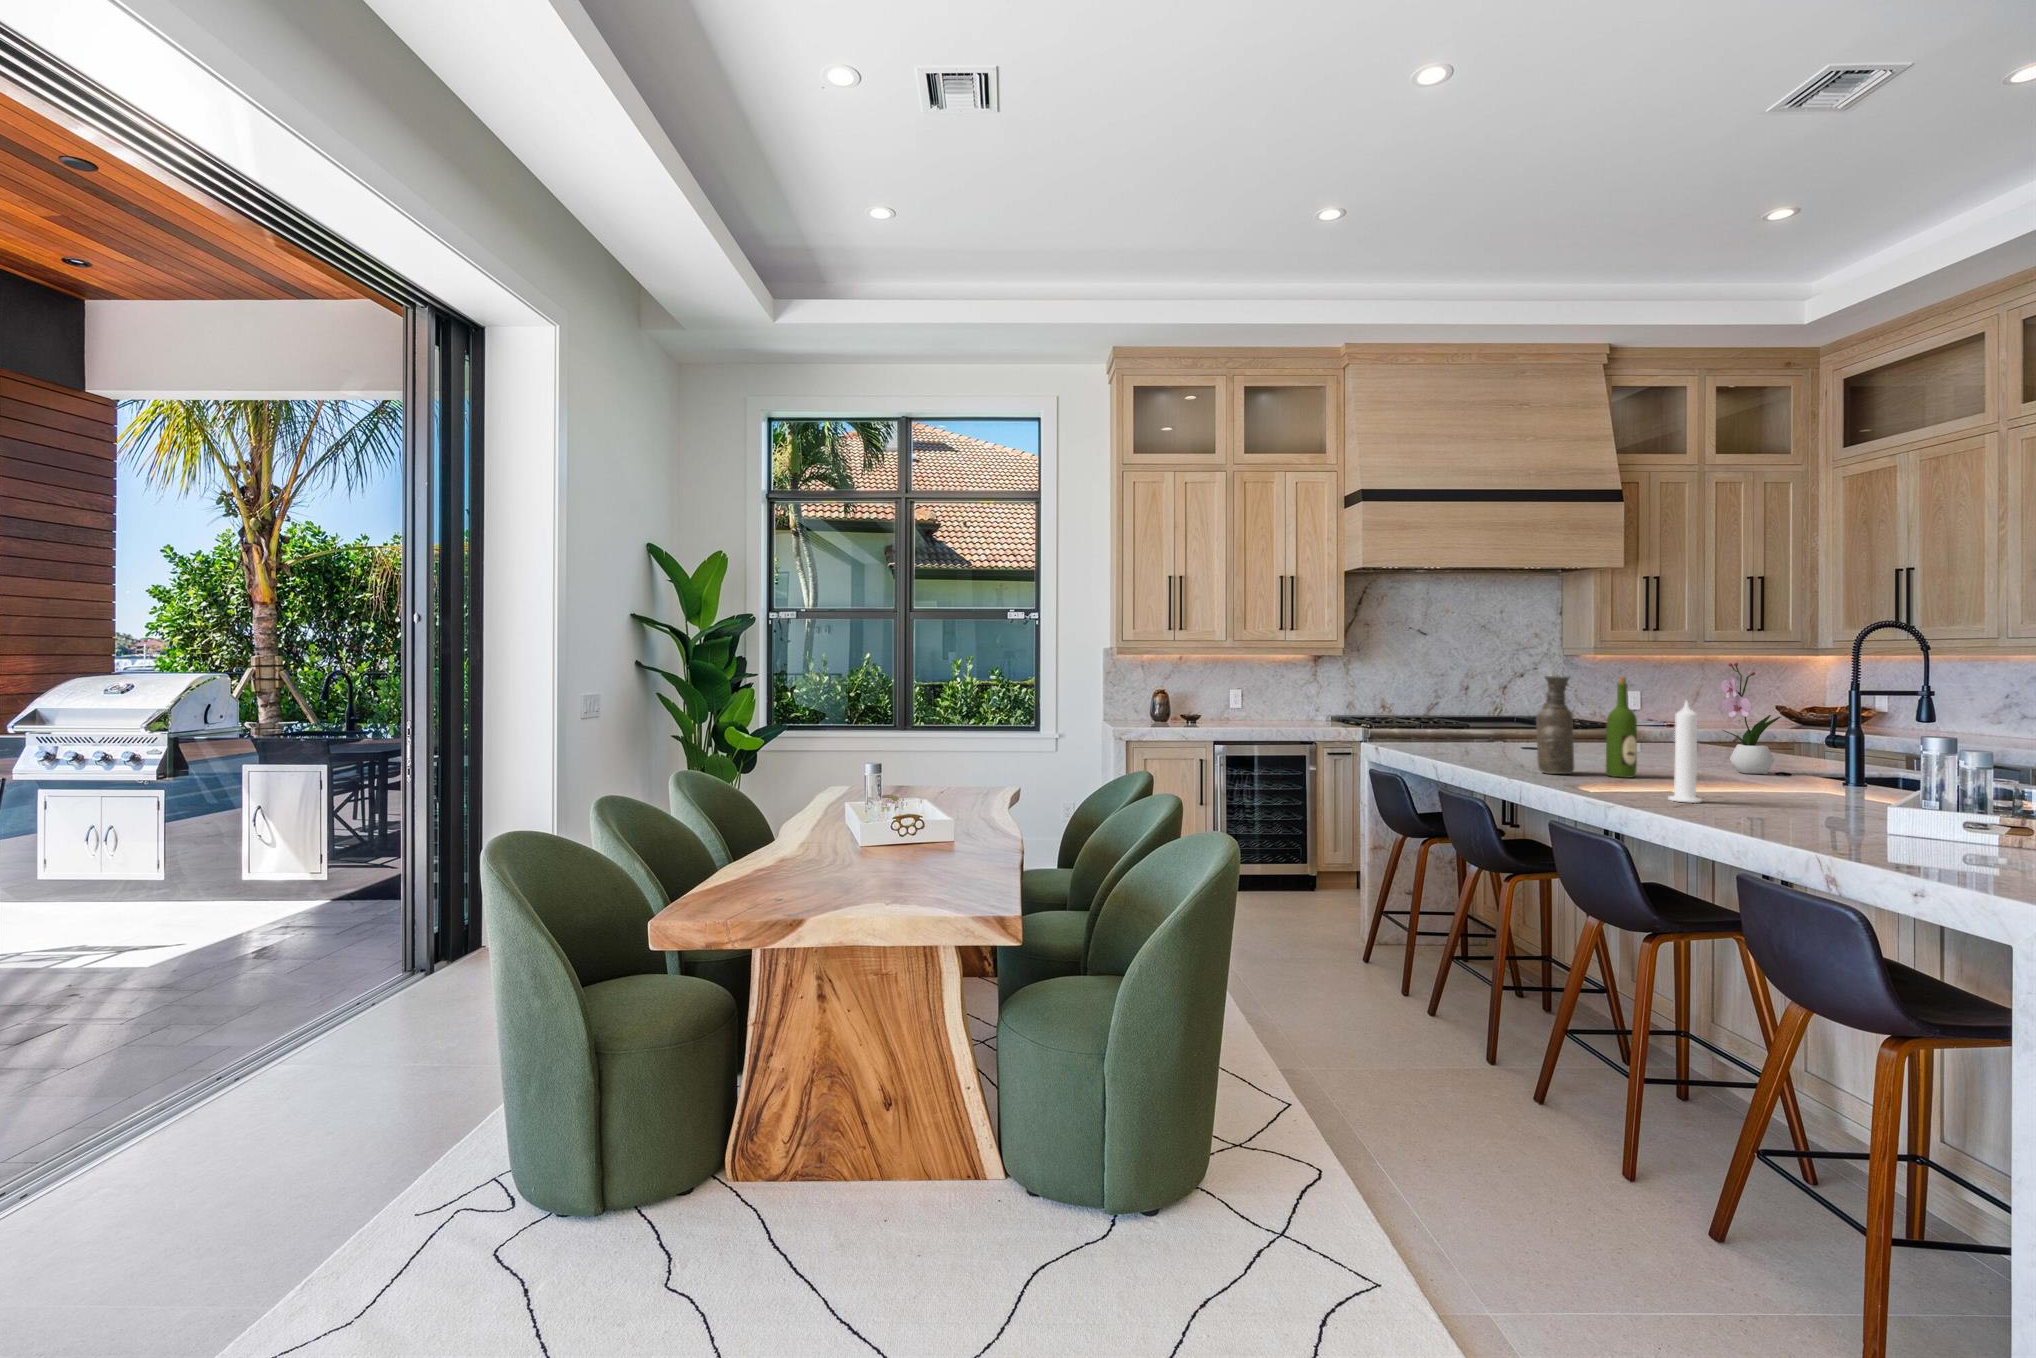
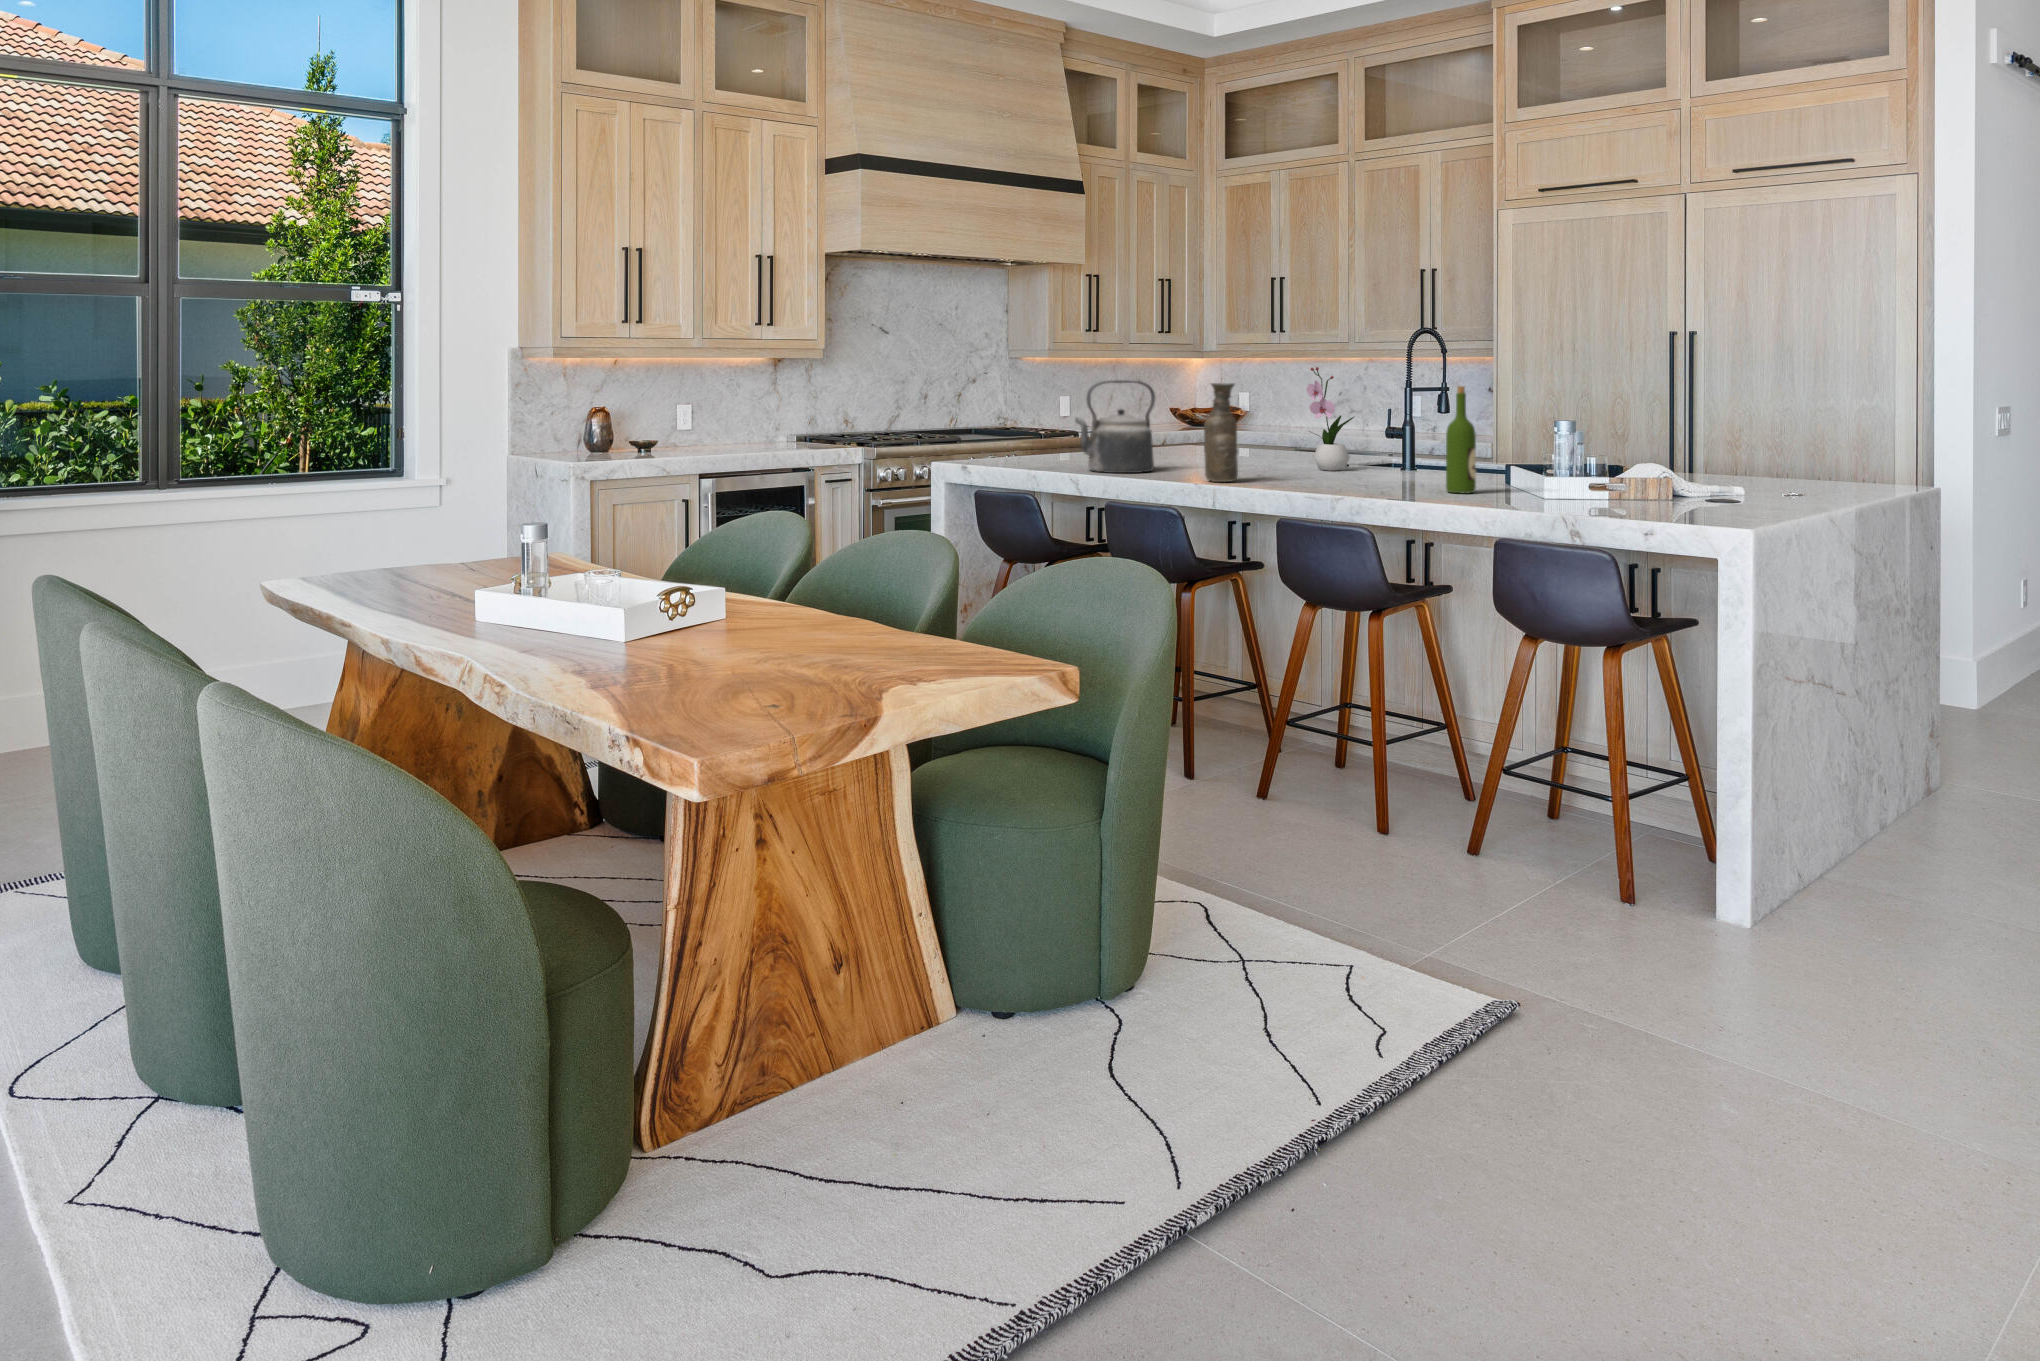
kettle: none [1448,674,1537,761] -> present [1075,380,1155,473]
wine bottle: present [1606,677,1637,778] -> present [1446,386,1476,493]
candle: present [1669,701,1702,803] -> none [1377,405,1404,498]

